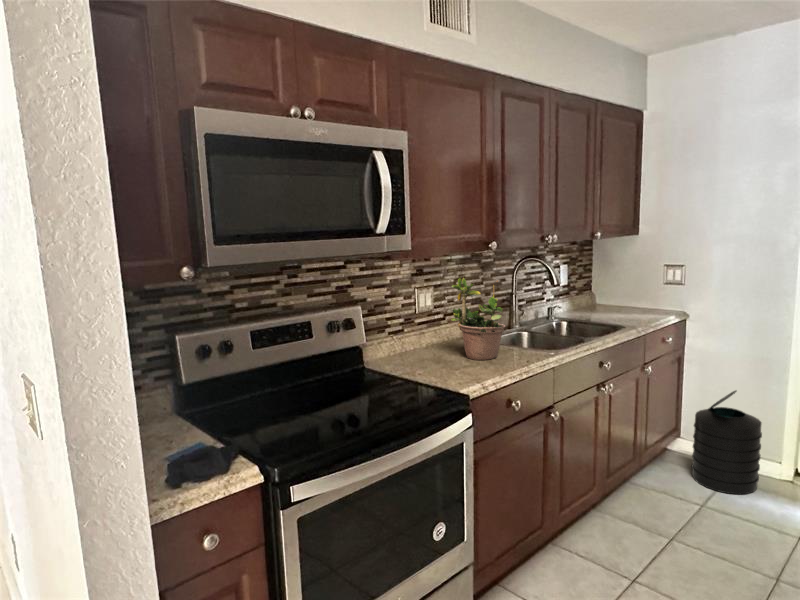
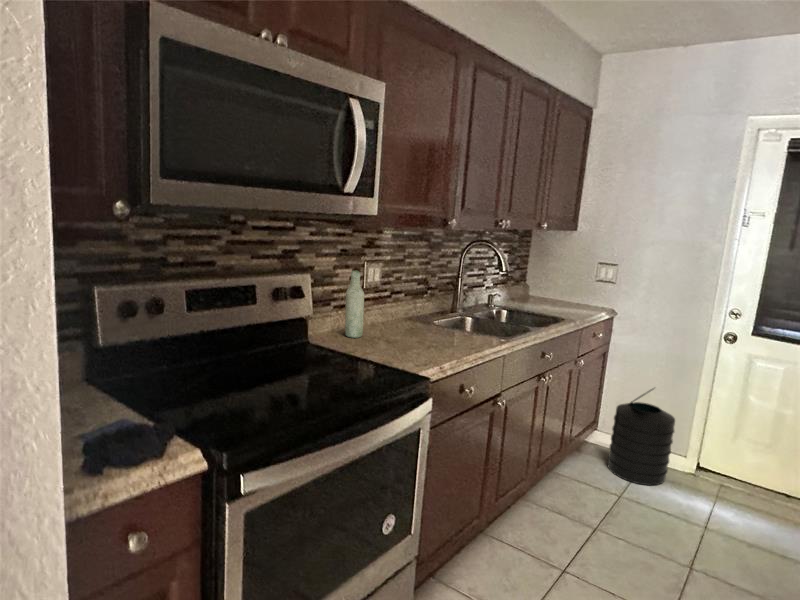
potted plant: present [451,278,505,360] -> none [402,247,460,342]
bottle: none [396,298,415,361] -> present [345,270,364,338]

